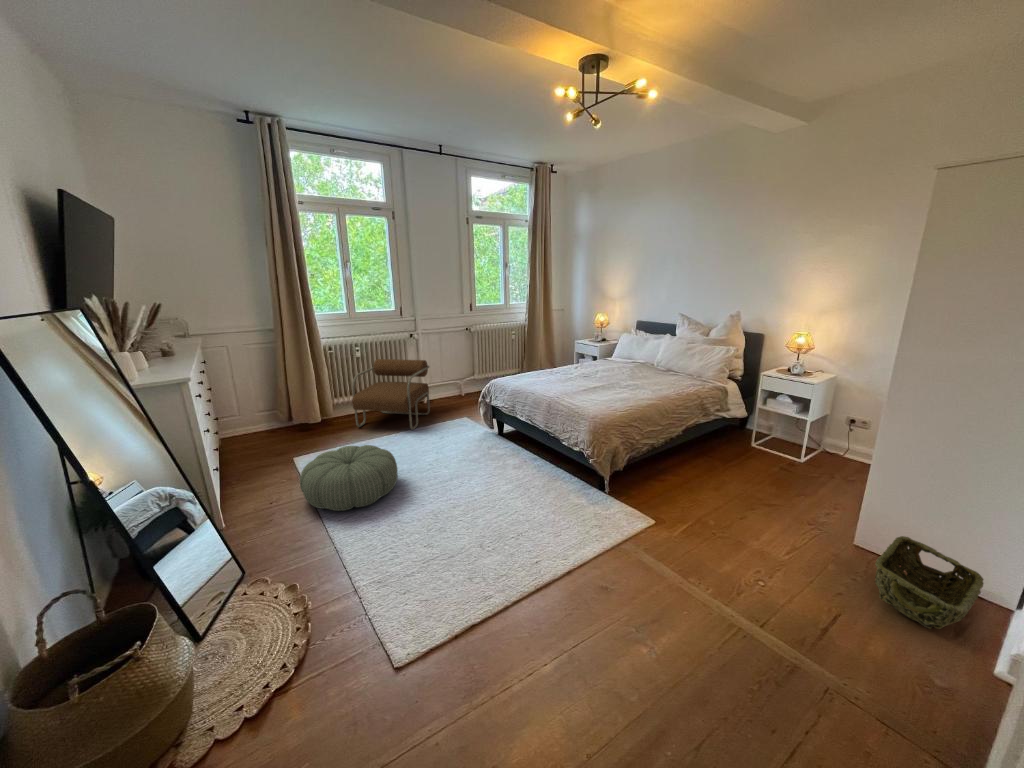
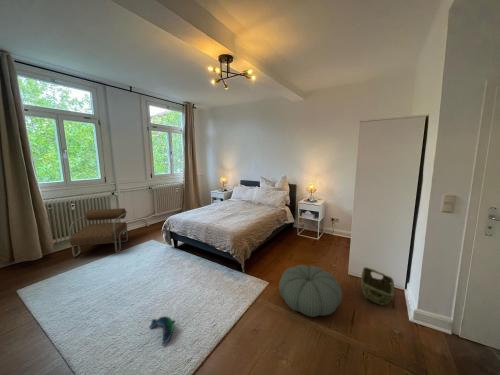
pouf: present [300,445,398,511] -> present [279,265,342,317]
plush toy: none [438,532,474,573] -> present [150,317,175,345]

